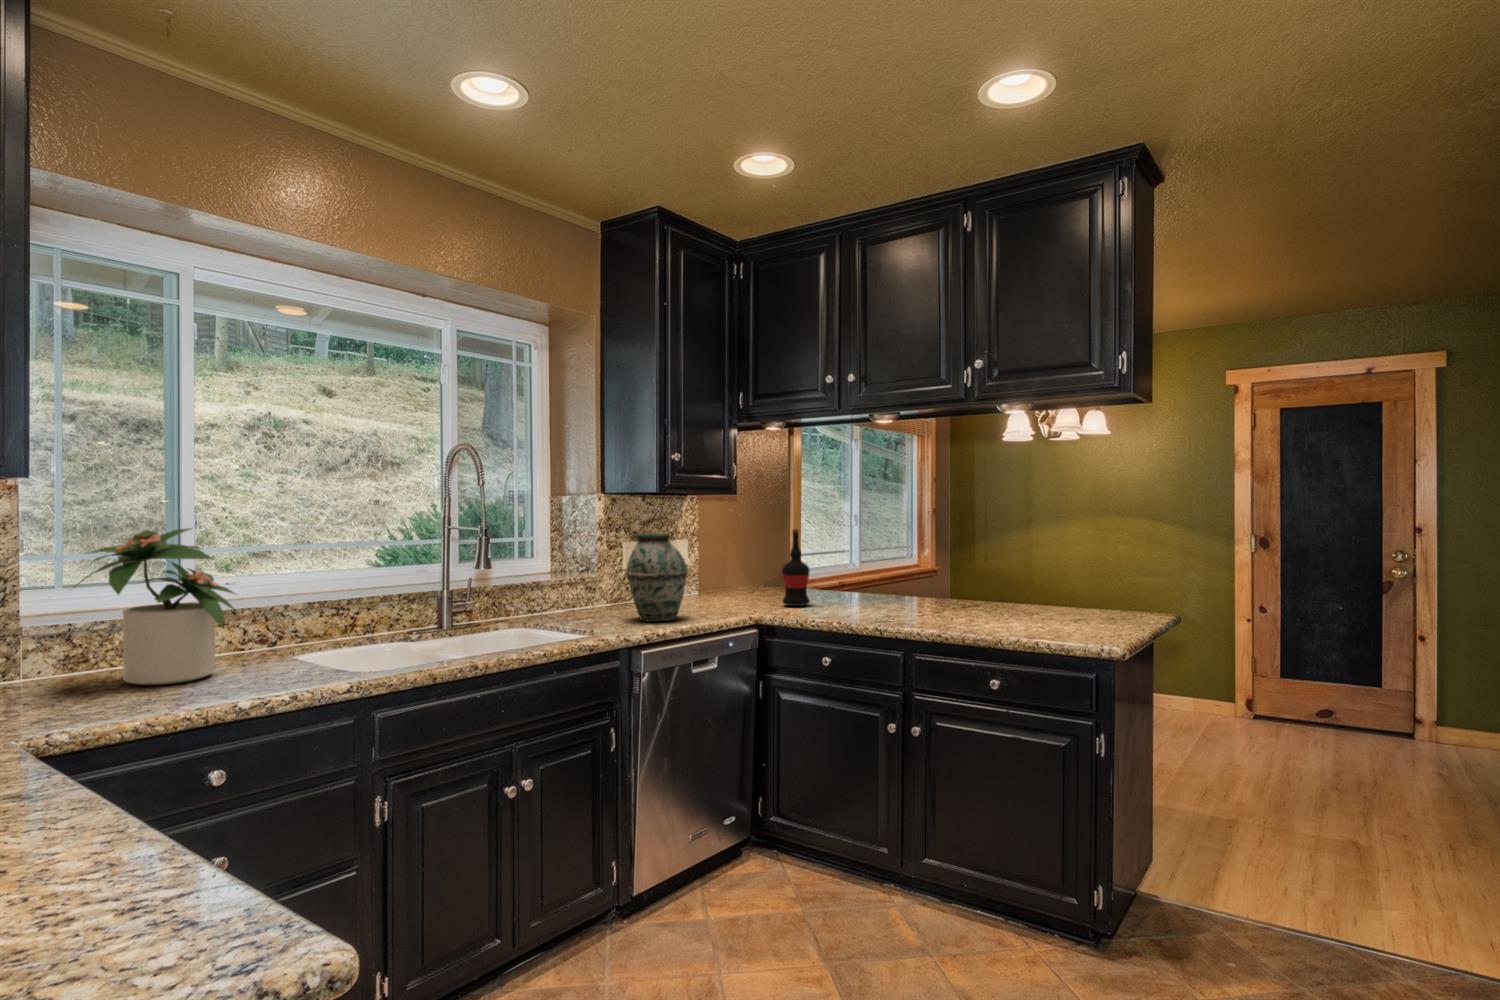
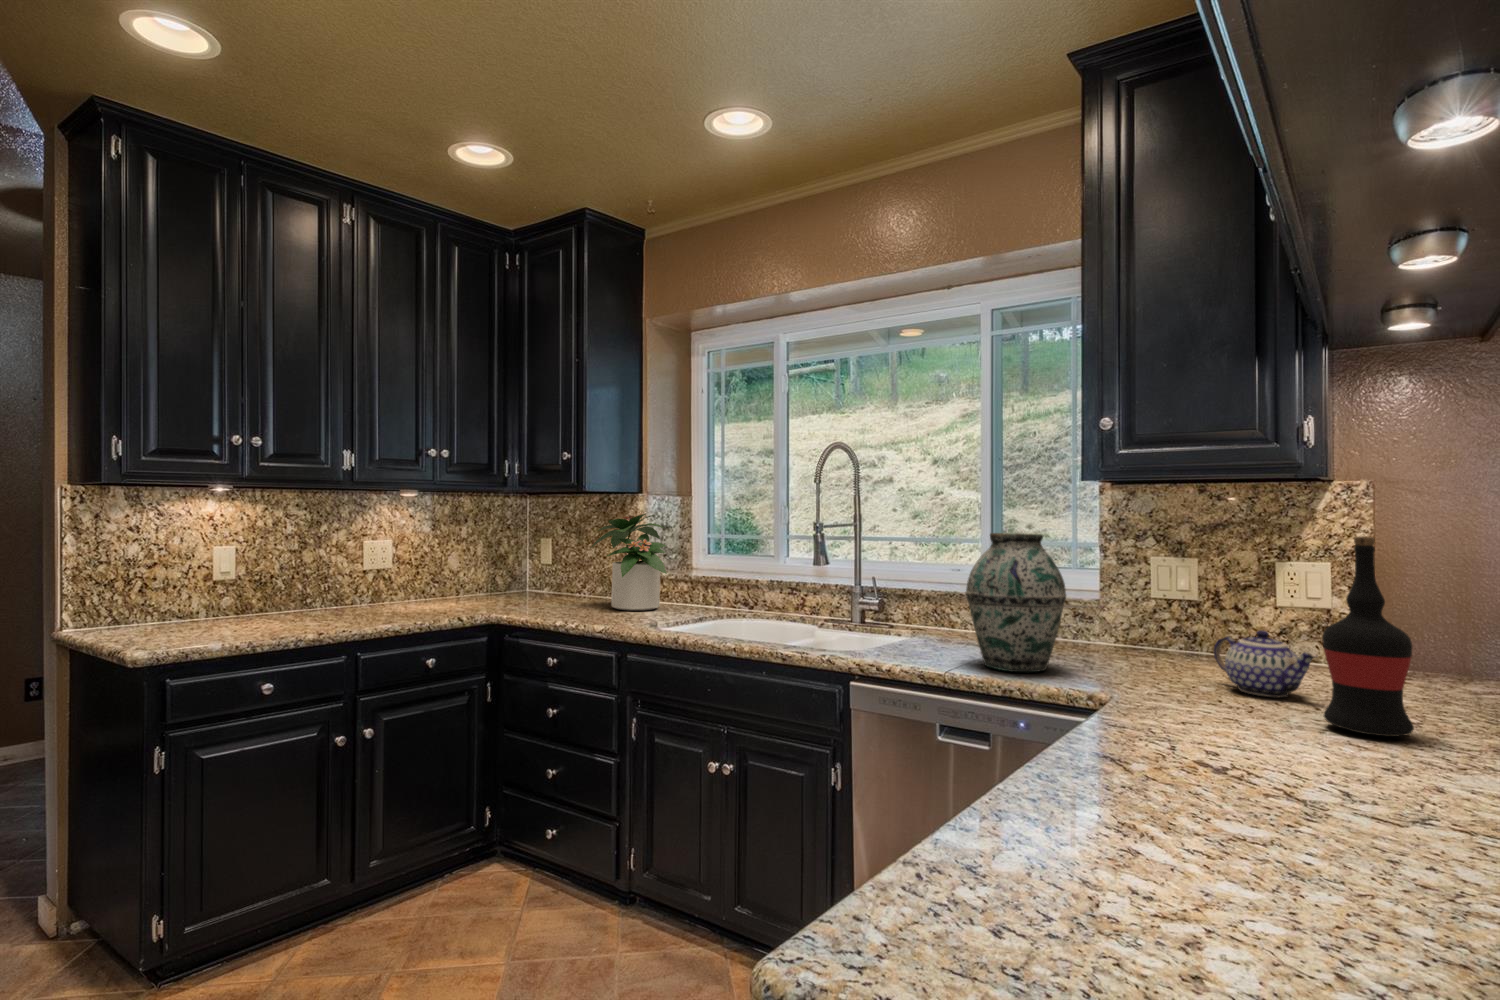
teapot: none [705,575,755,606] -> present [1214,630,1317,697]

